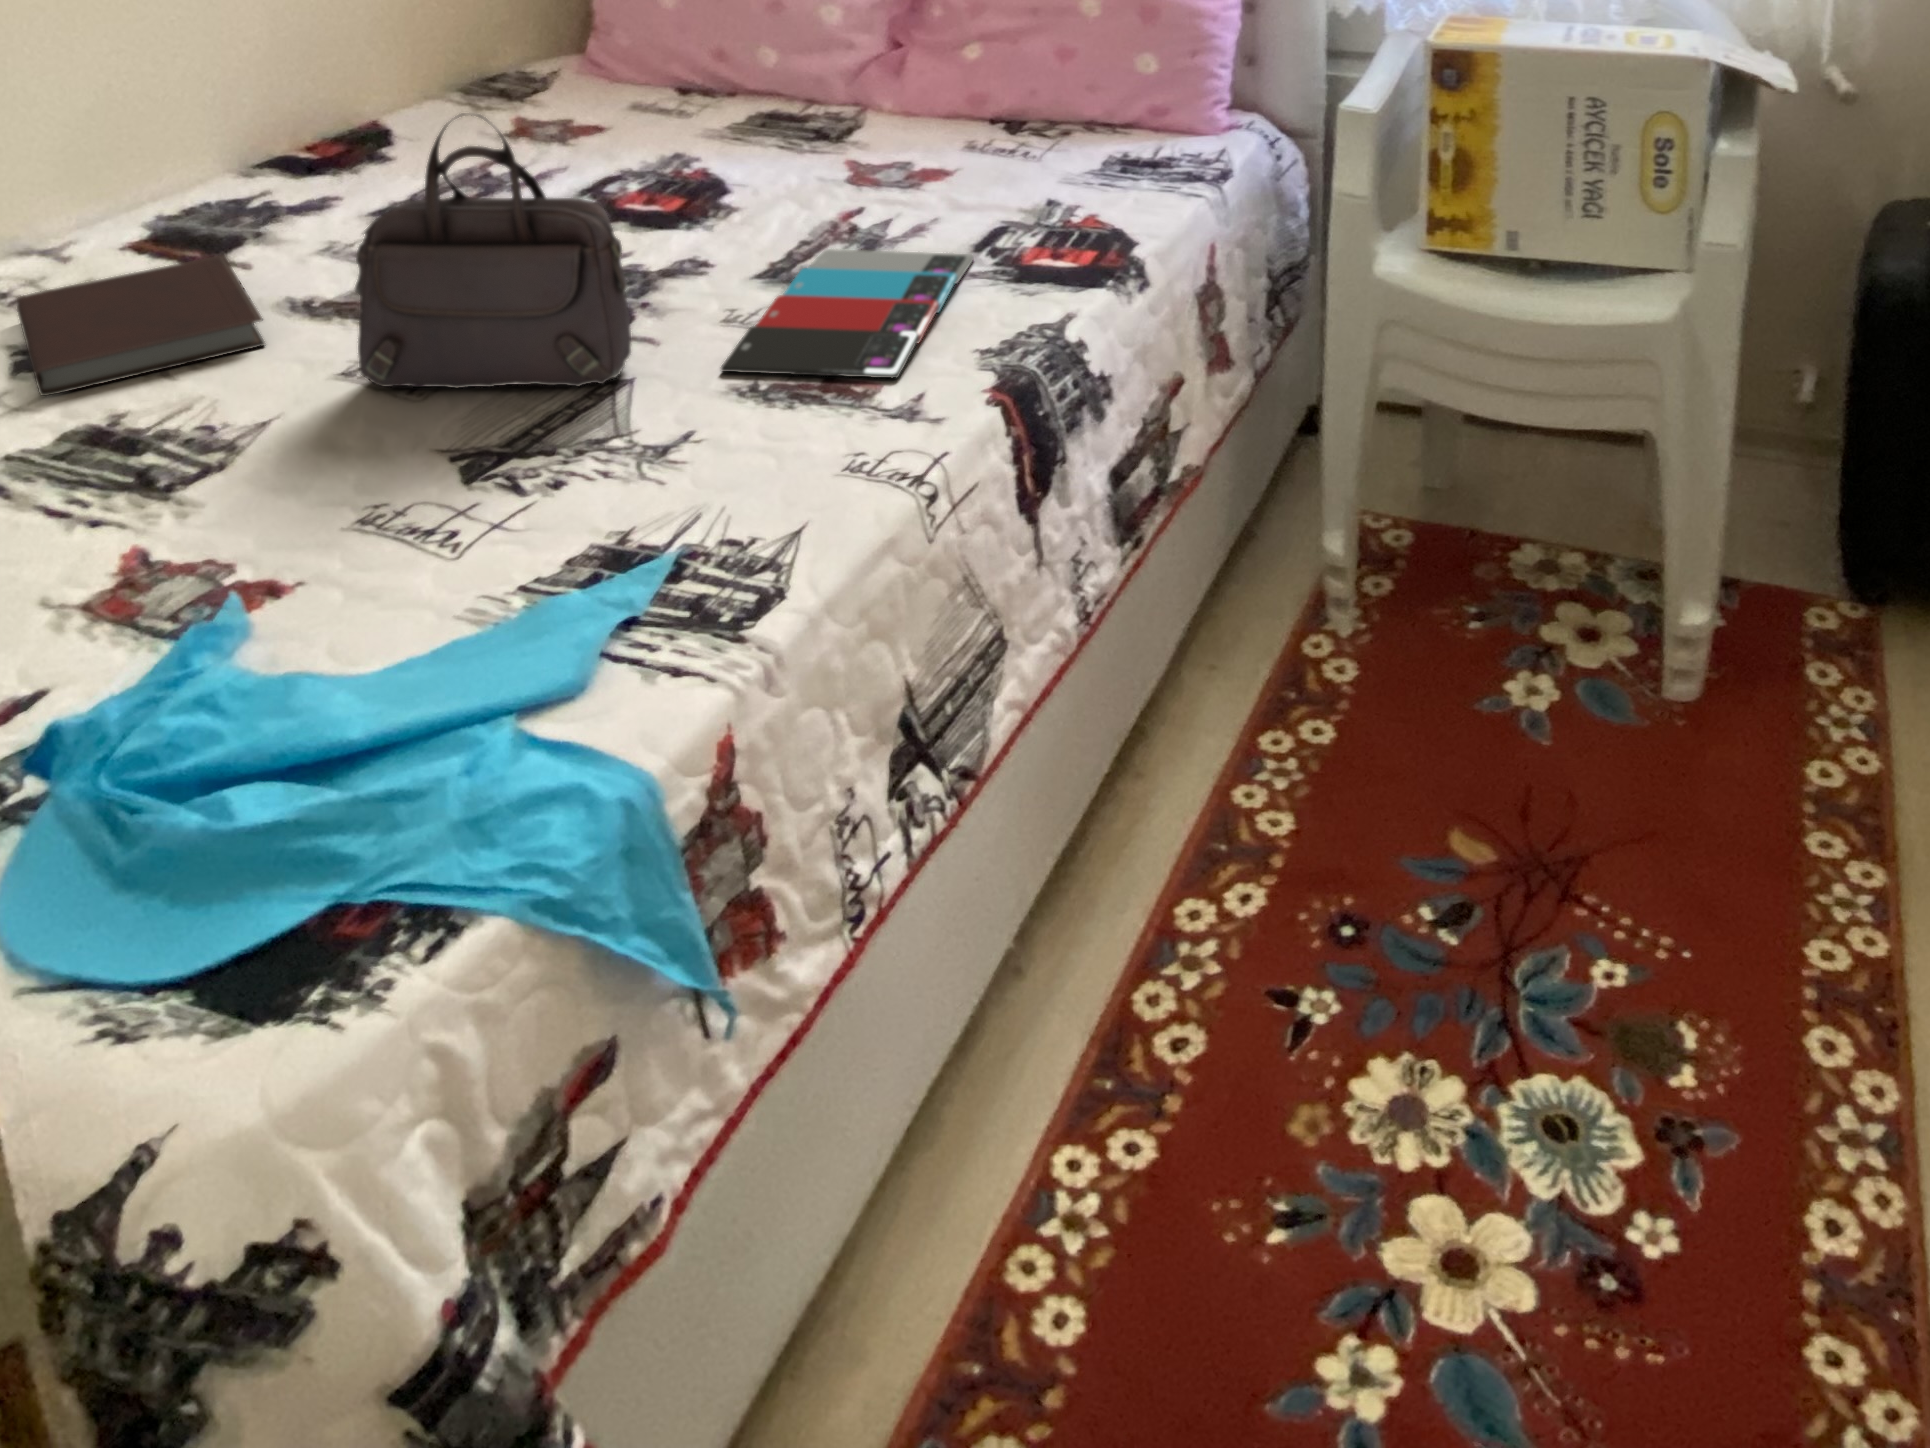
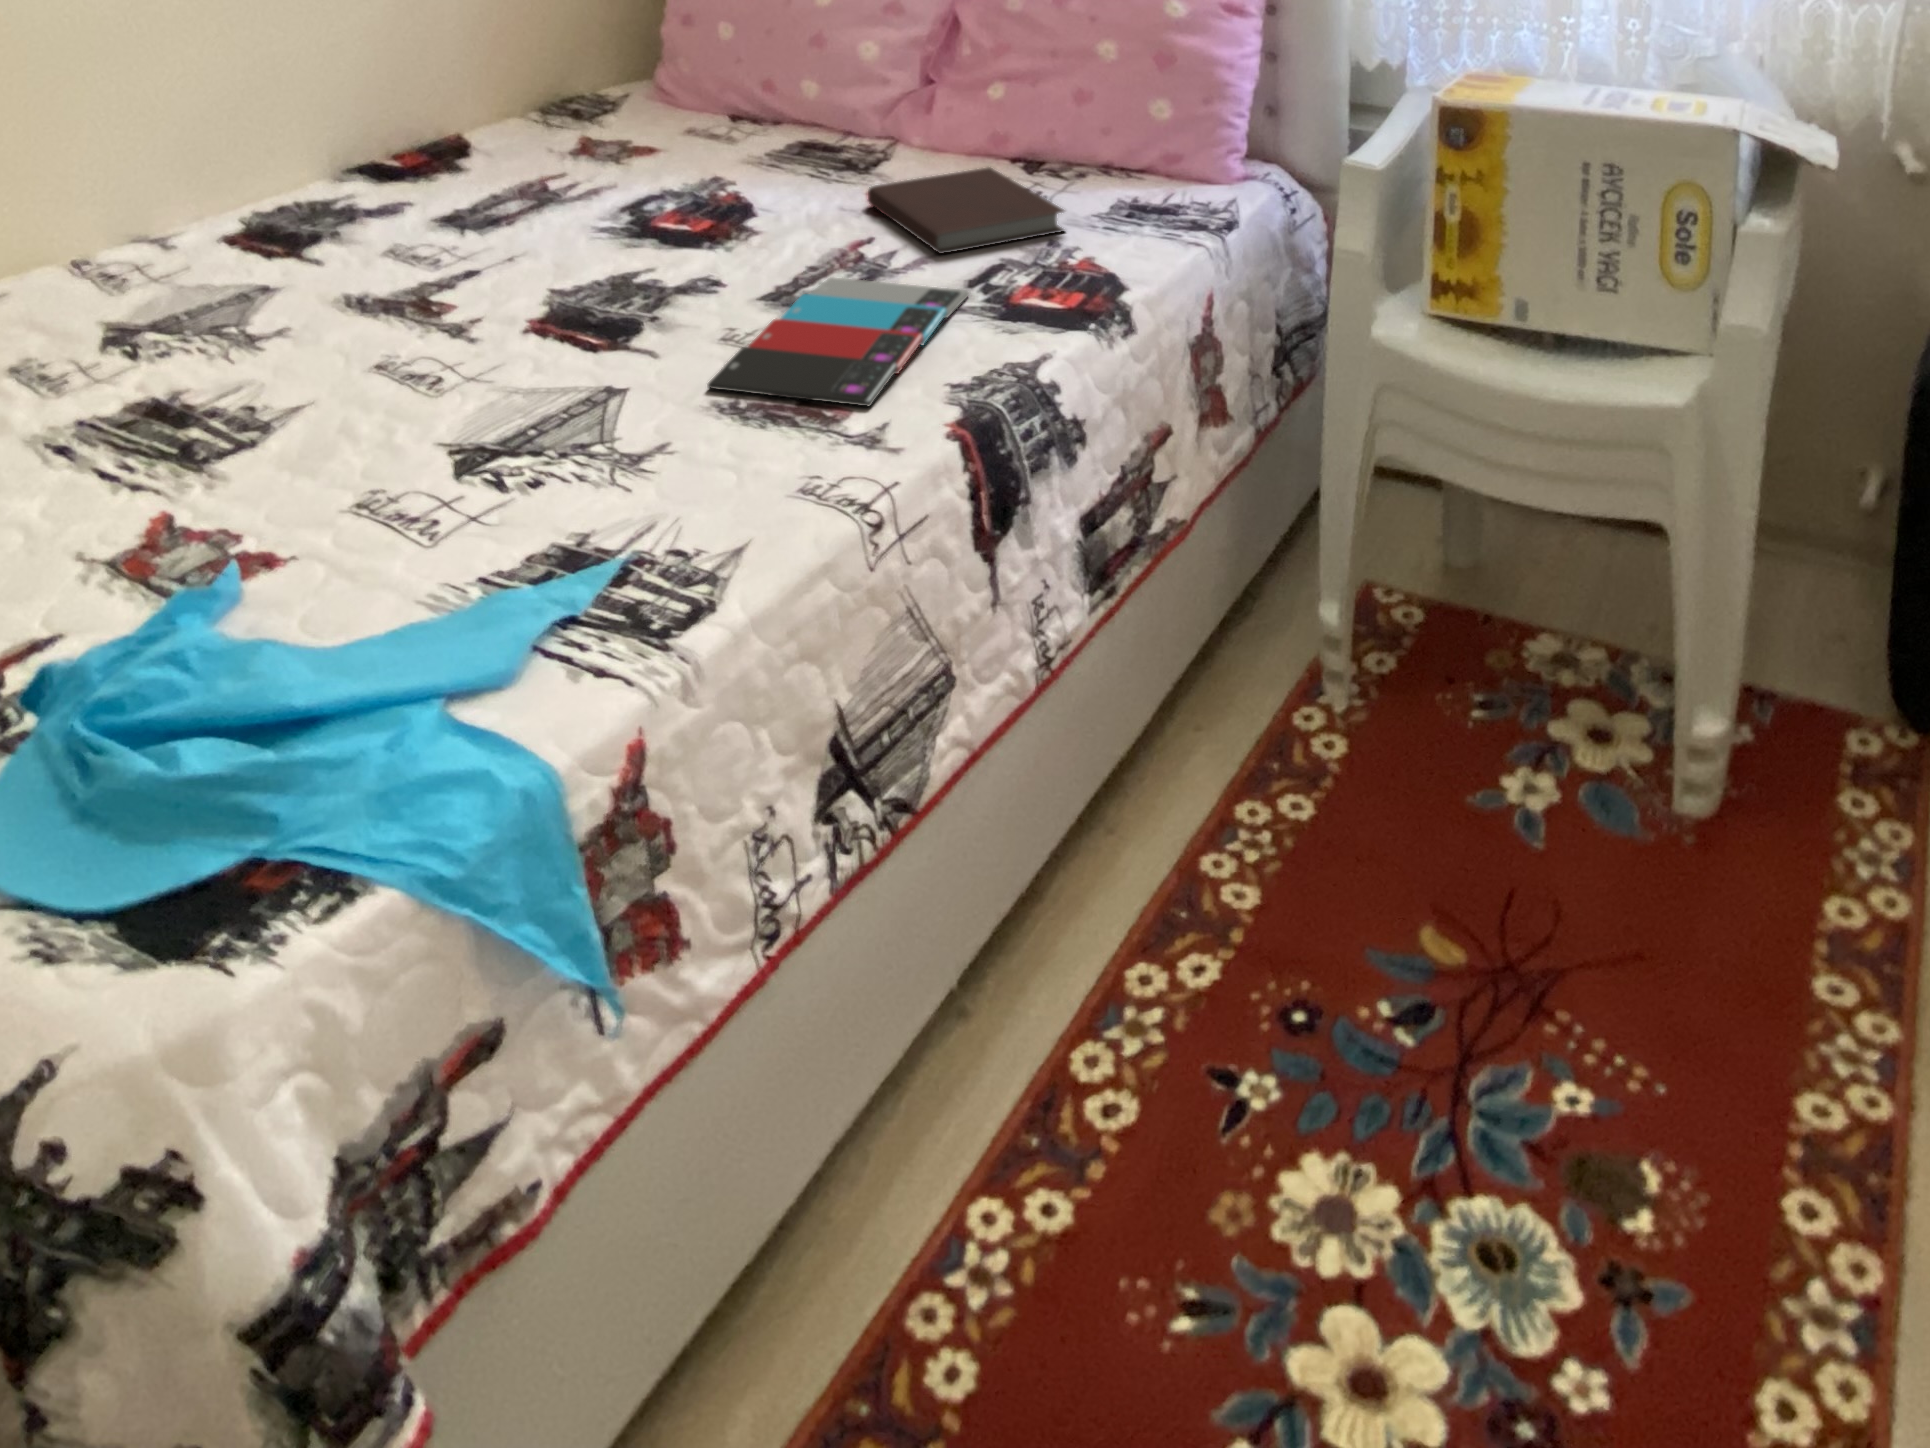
handbag: present [354,114,631,388] -> none [385,128,629,394]
notebook: present [17,255,265,396] -> present [868,167,1064,253]

